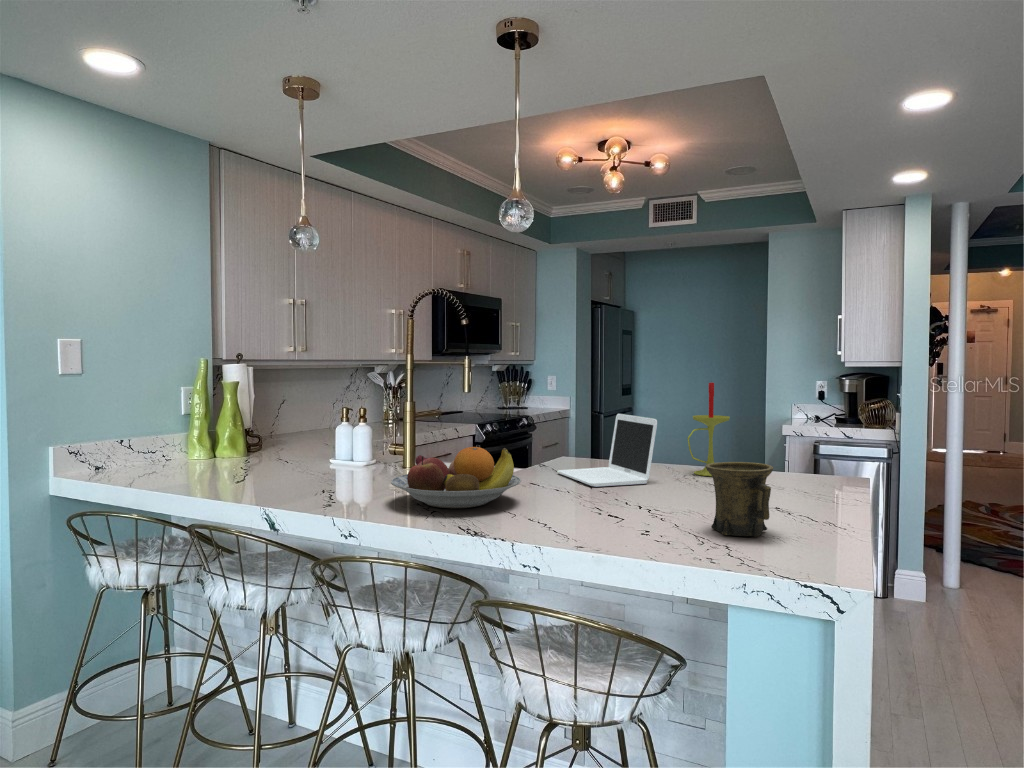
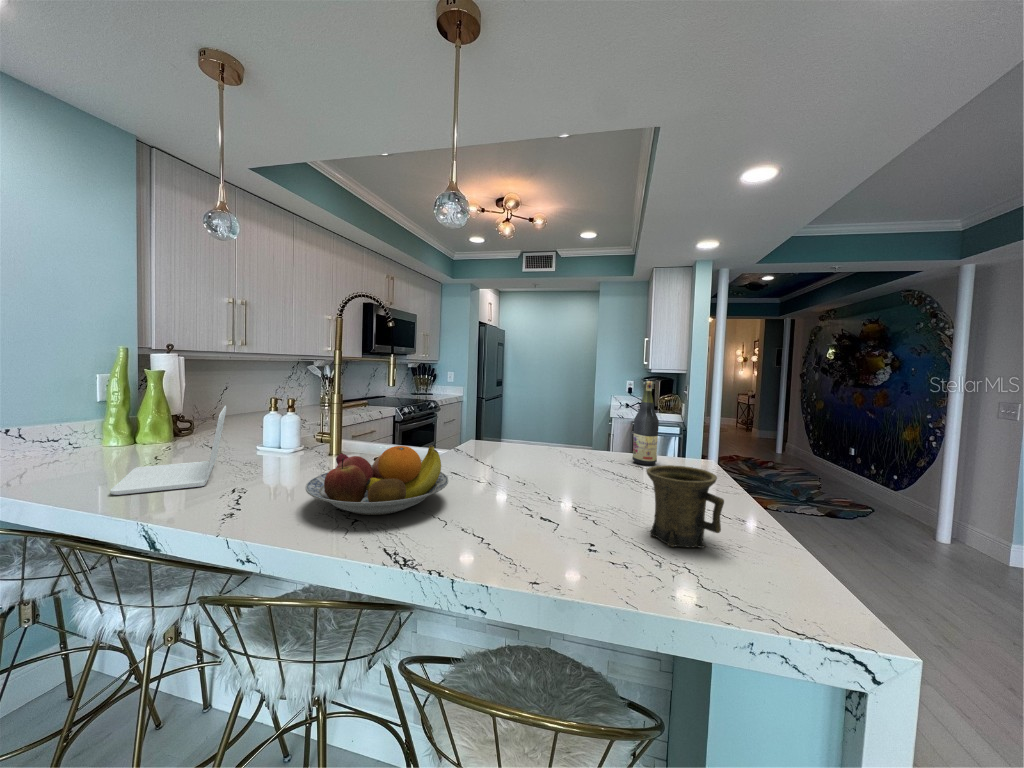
wine bottle: none [755,378,787,482] -> present [632,381,659,465]
candle: present [687,383,730,476] -> none [580,381,612,459]
laptop: present [557,414,657,487] -> present [110,406,226,495]

